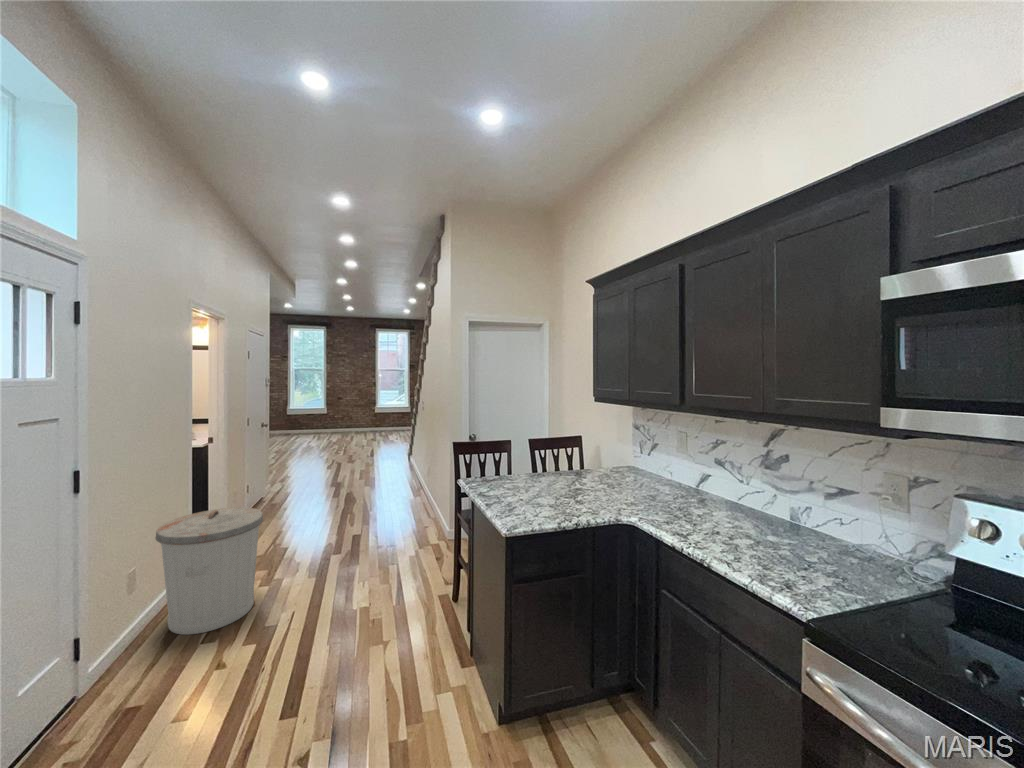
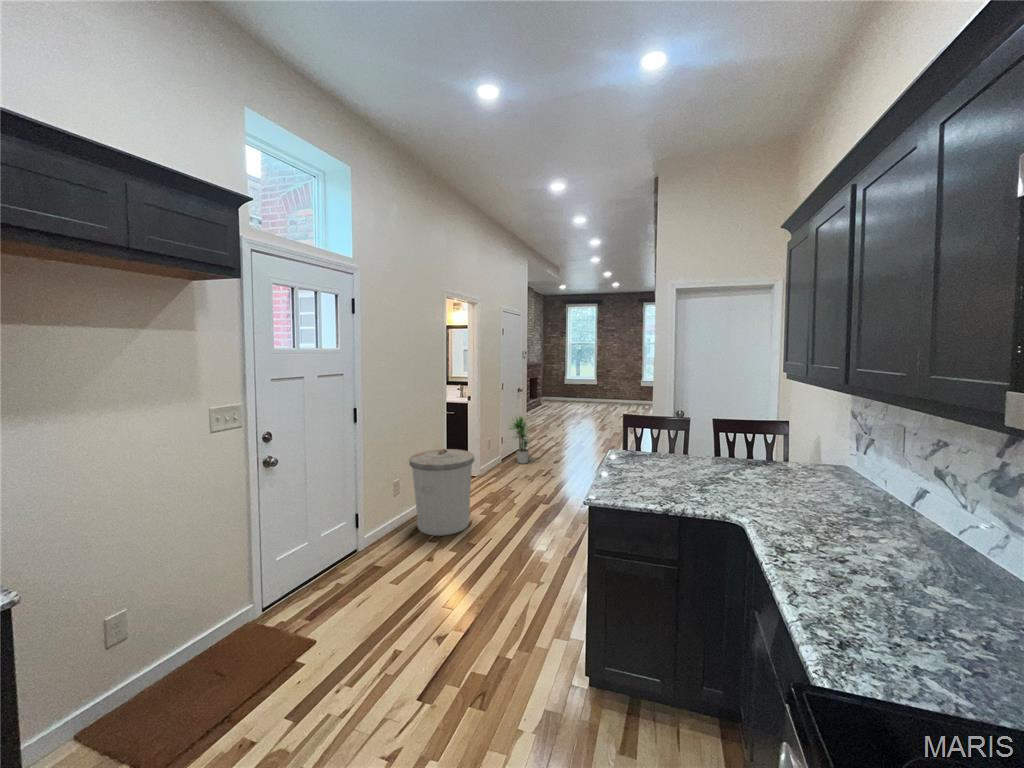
potted plant: none [253,453,295,513] -> present [511,417,529,464]

